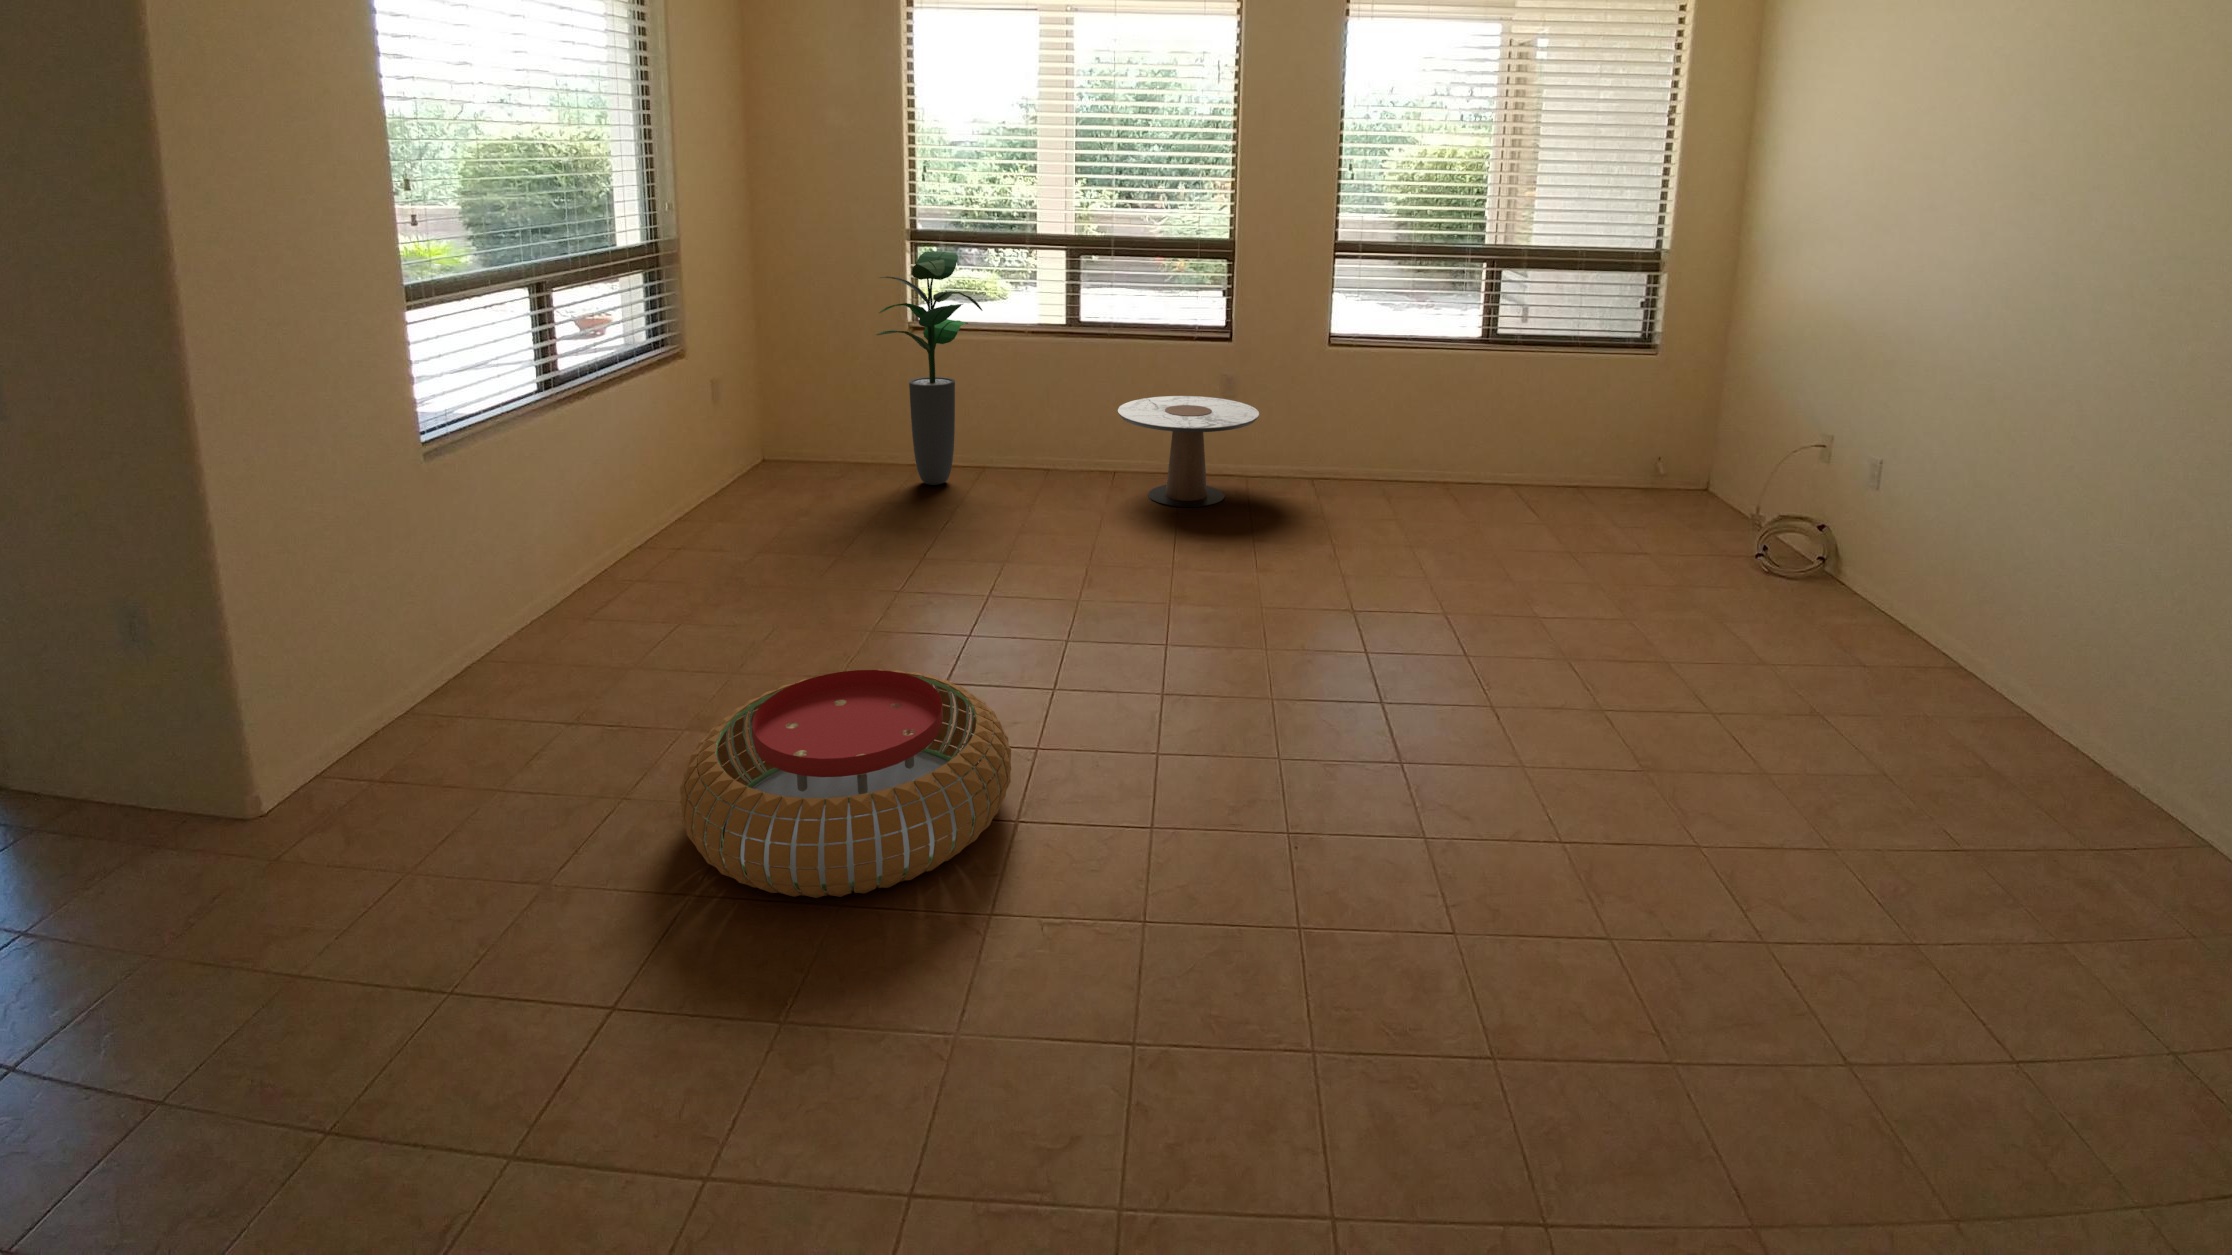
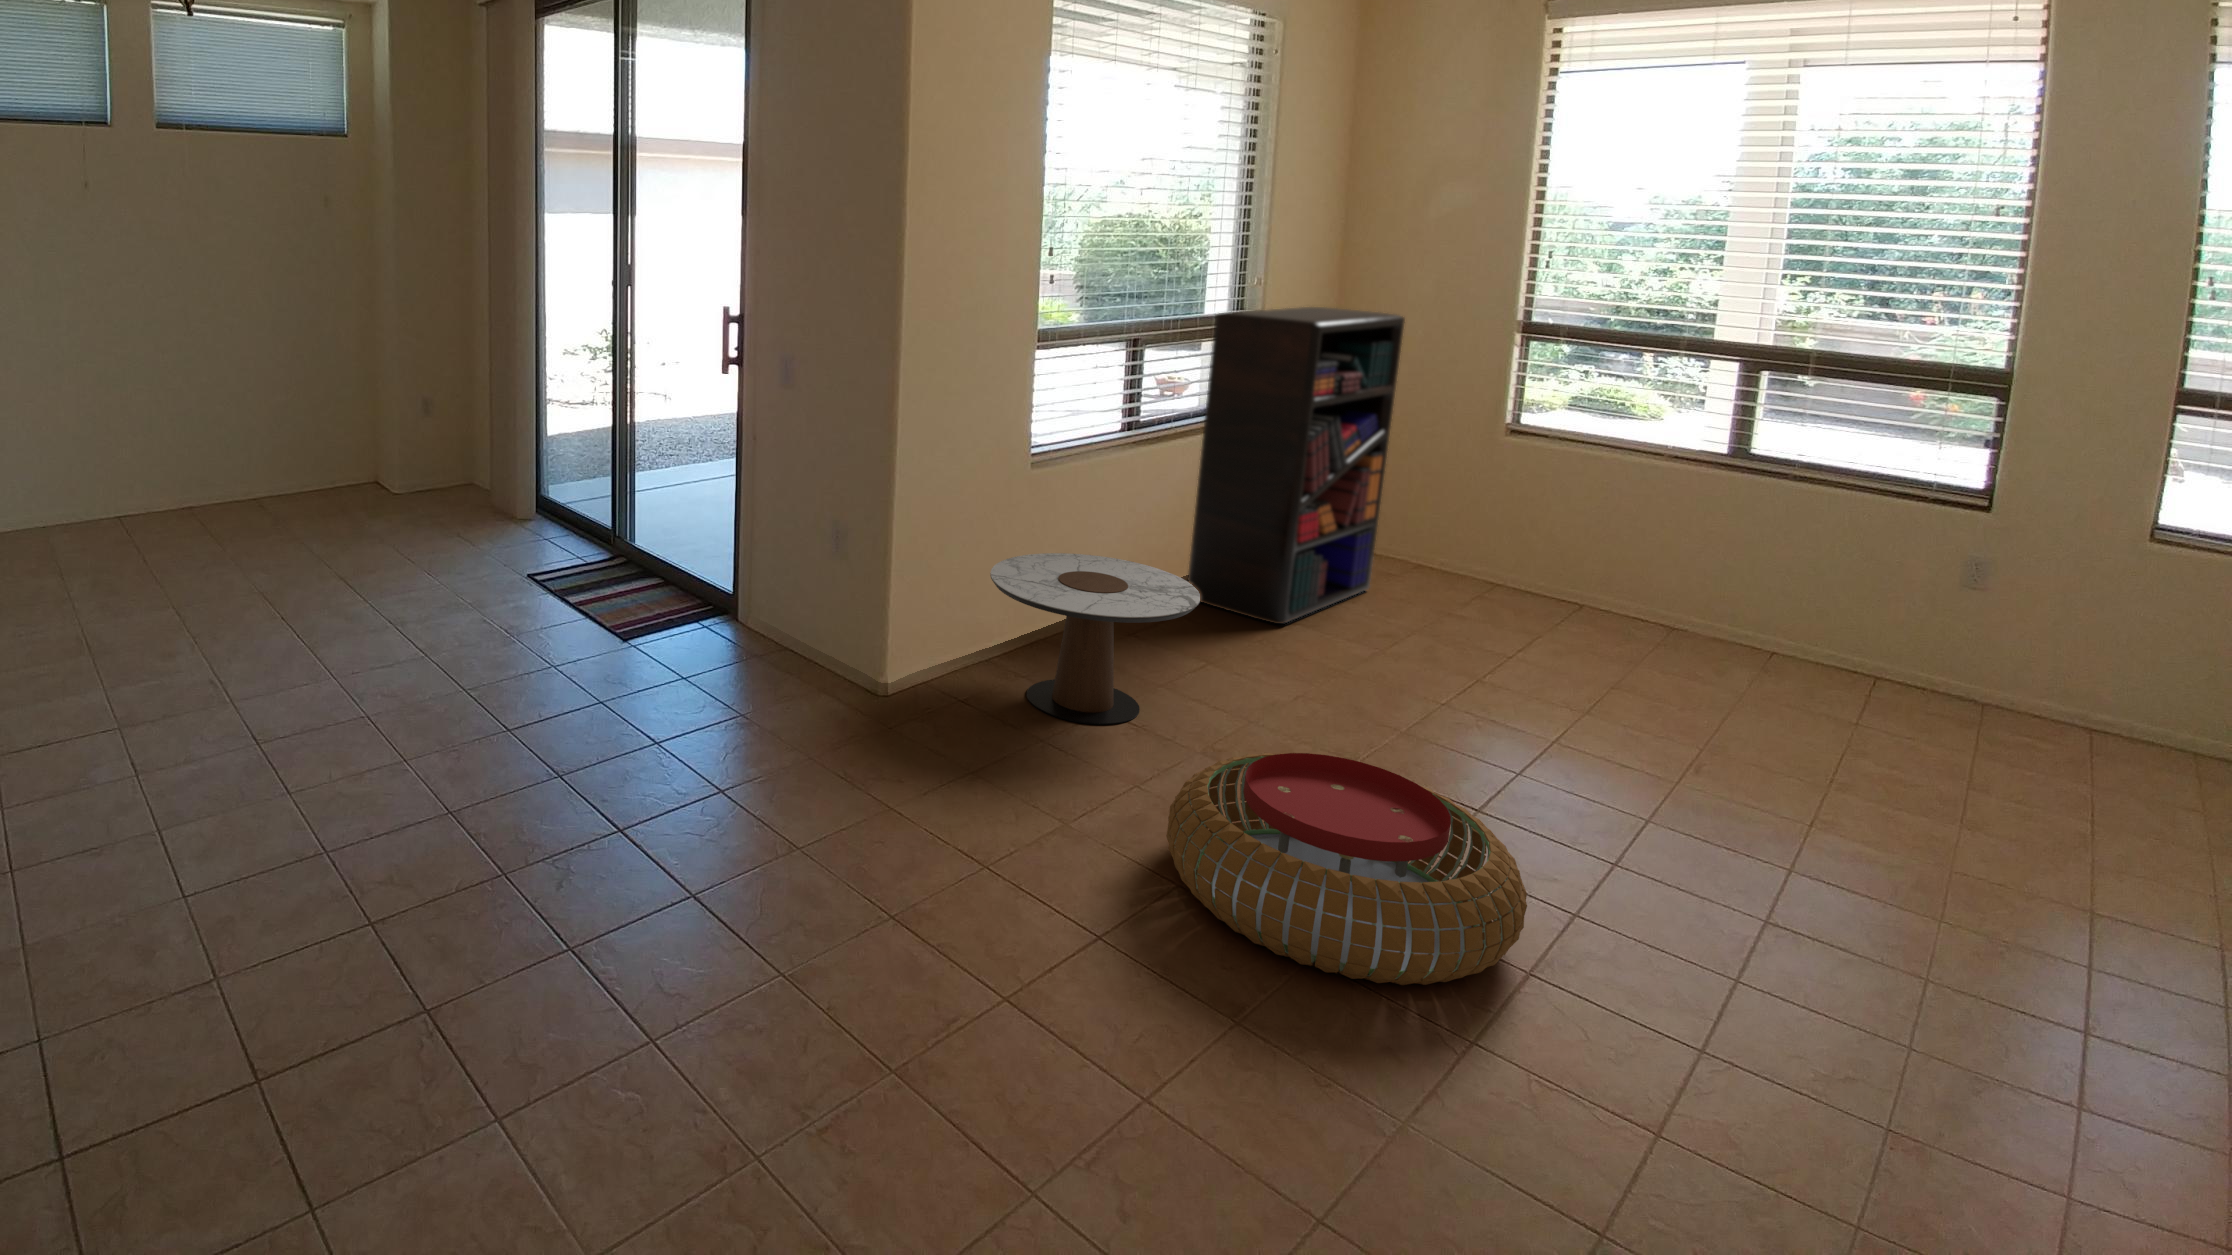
bookshelf: none [629,229,823,543] -> present [1188,307,1405,624]
potted plant: present [877,251,982,485] -> none [1463,349,1612,620]
side table: present [1118,396,1259,507] -> present [990,553,1200,725]

